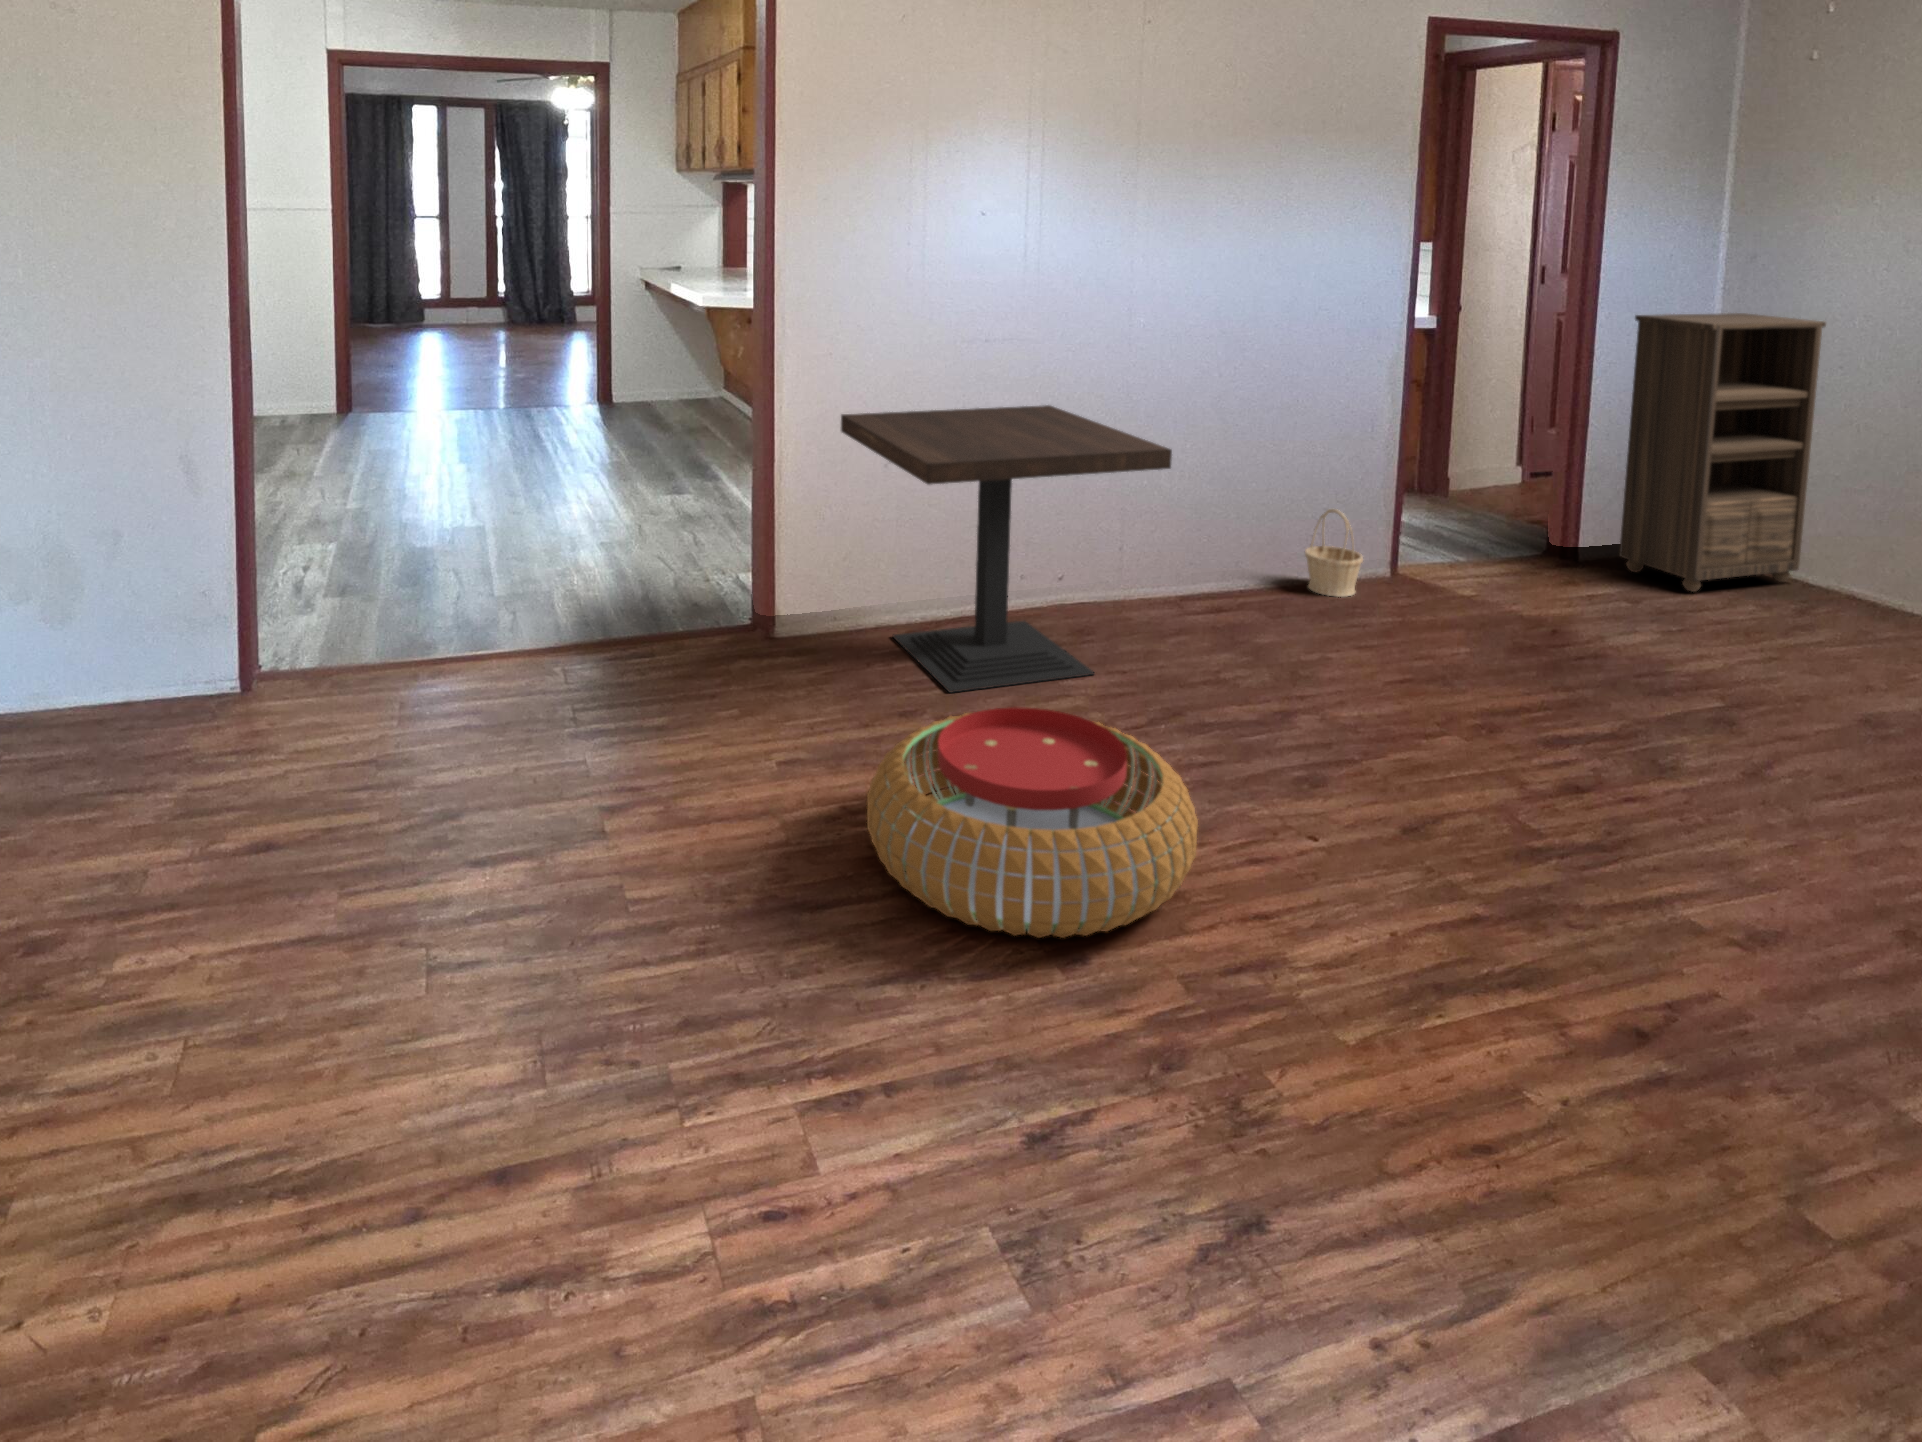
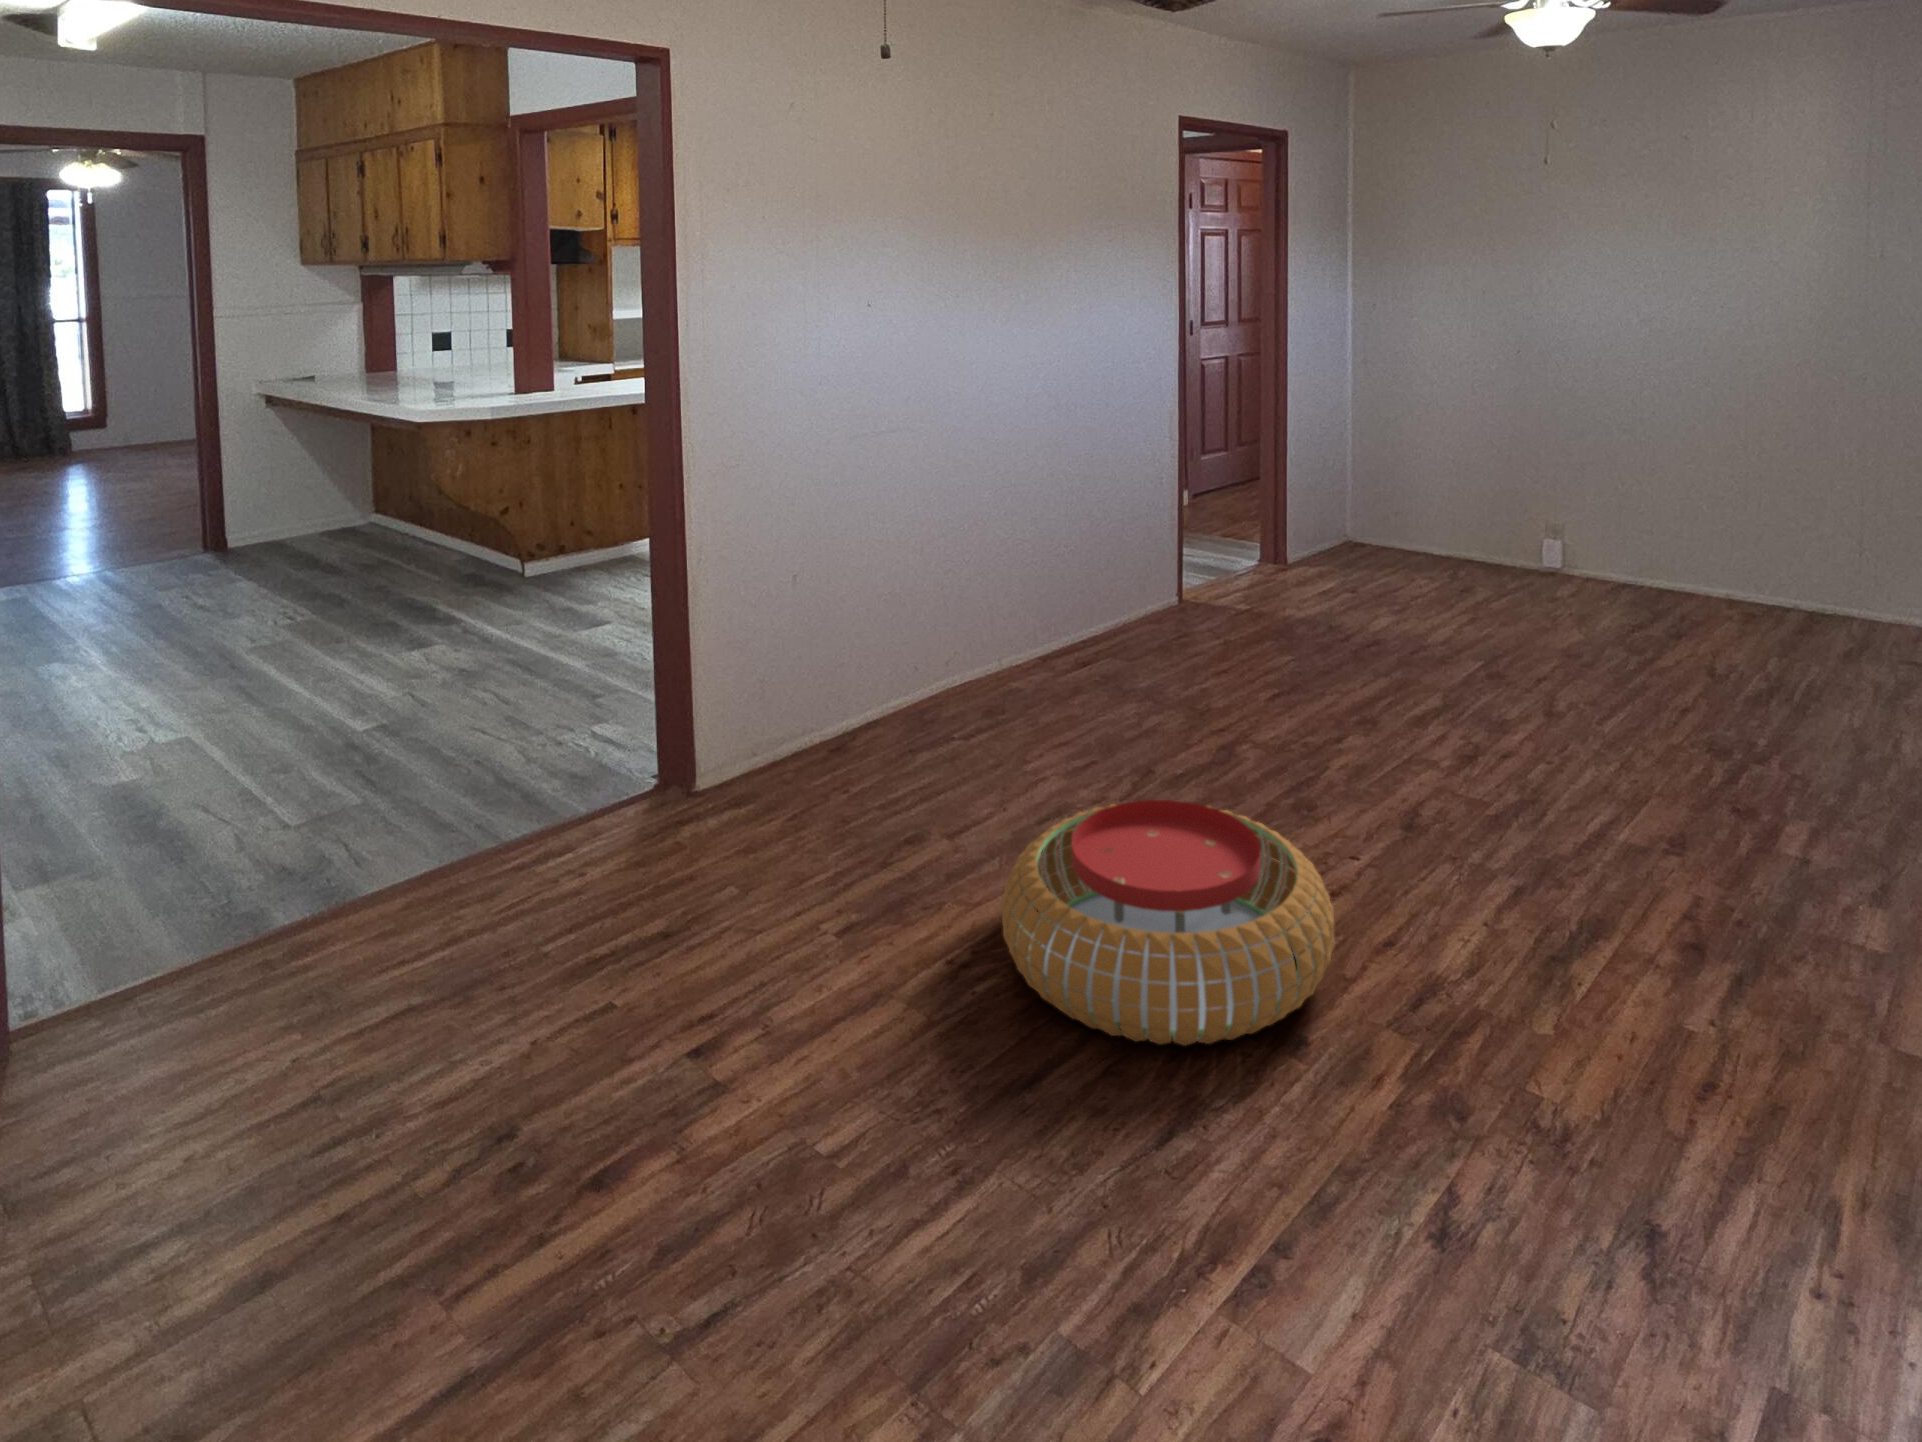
bookshelf: present [1619,313,1826,592] -> none [1321,350,1436,575]
side table: present [841,405,1172,693] -> none [749,492,1108,810]
basket: present [1305,509,1363,597] -> none [1126,552,1176,632]

